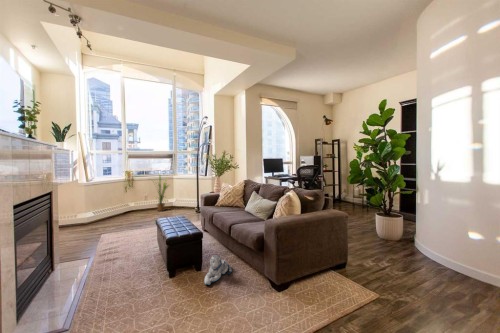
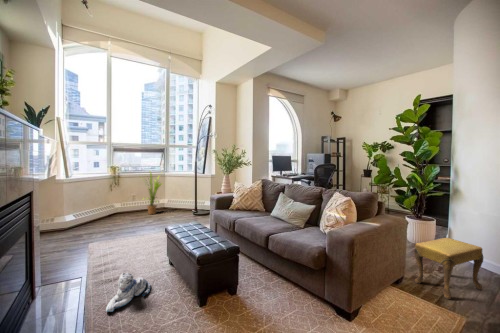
footstool: none [359,228,419,281] -> present [414,238,483,299]
plush toy: present [204,255,232,285] -> present [106,273,151,312]

